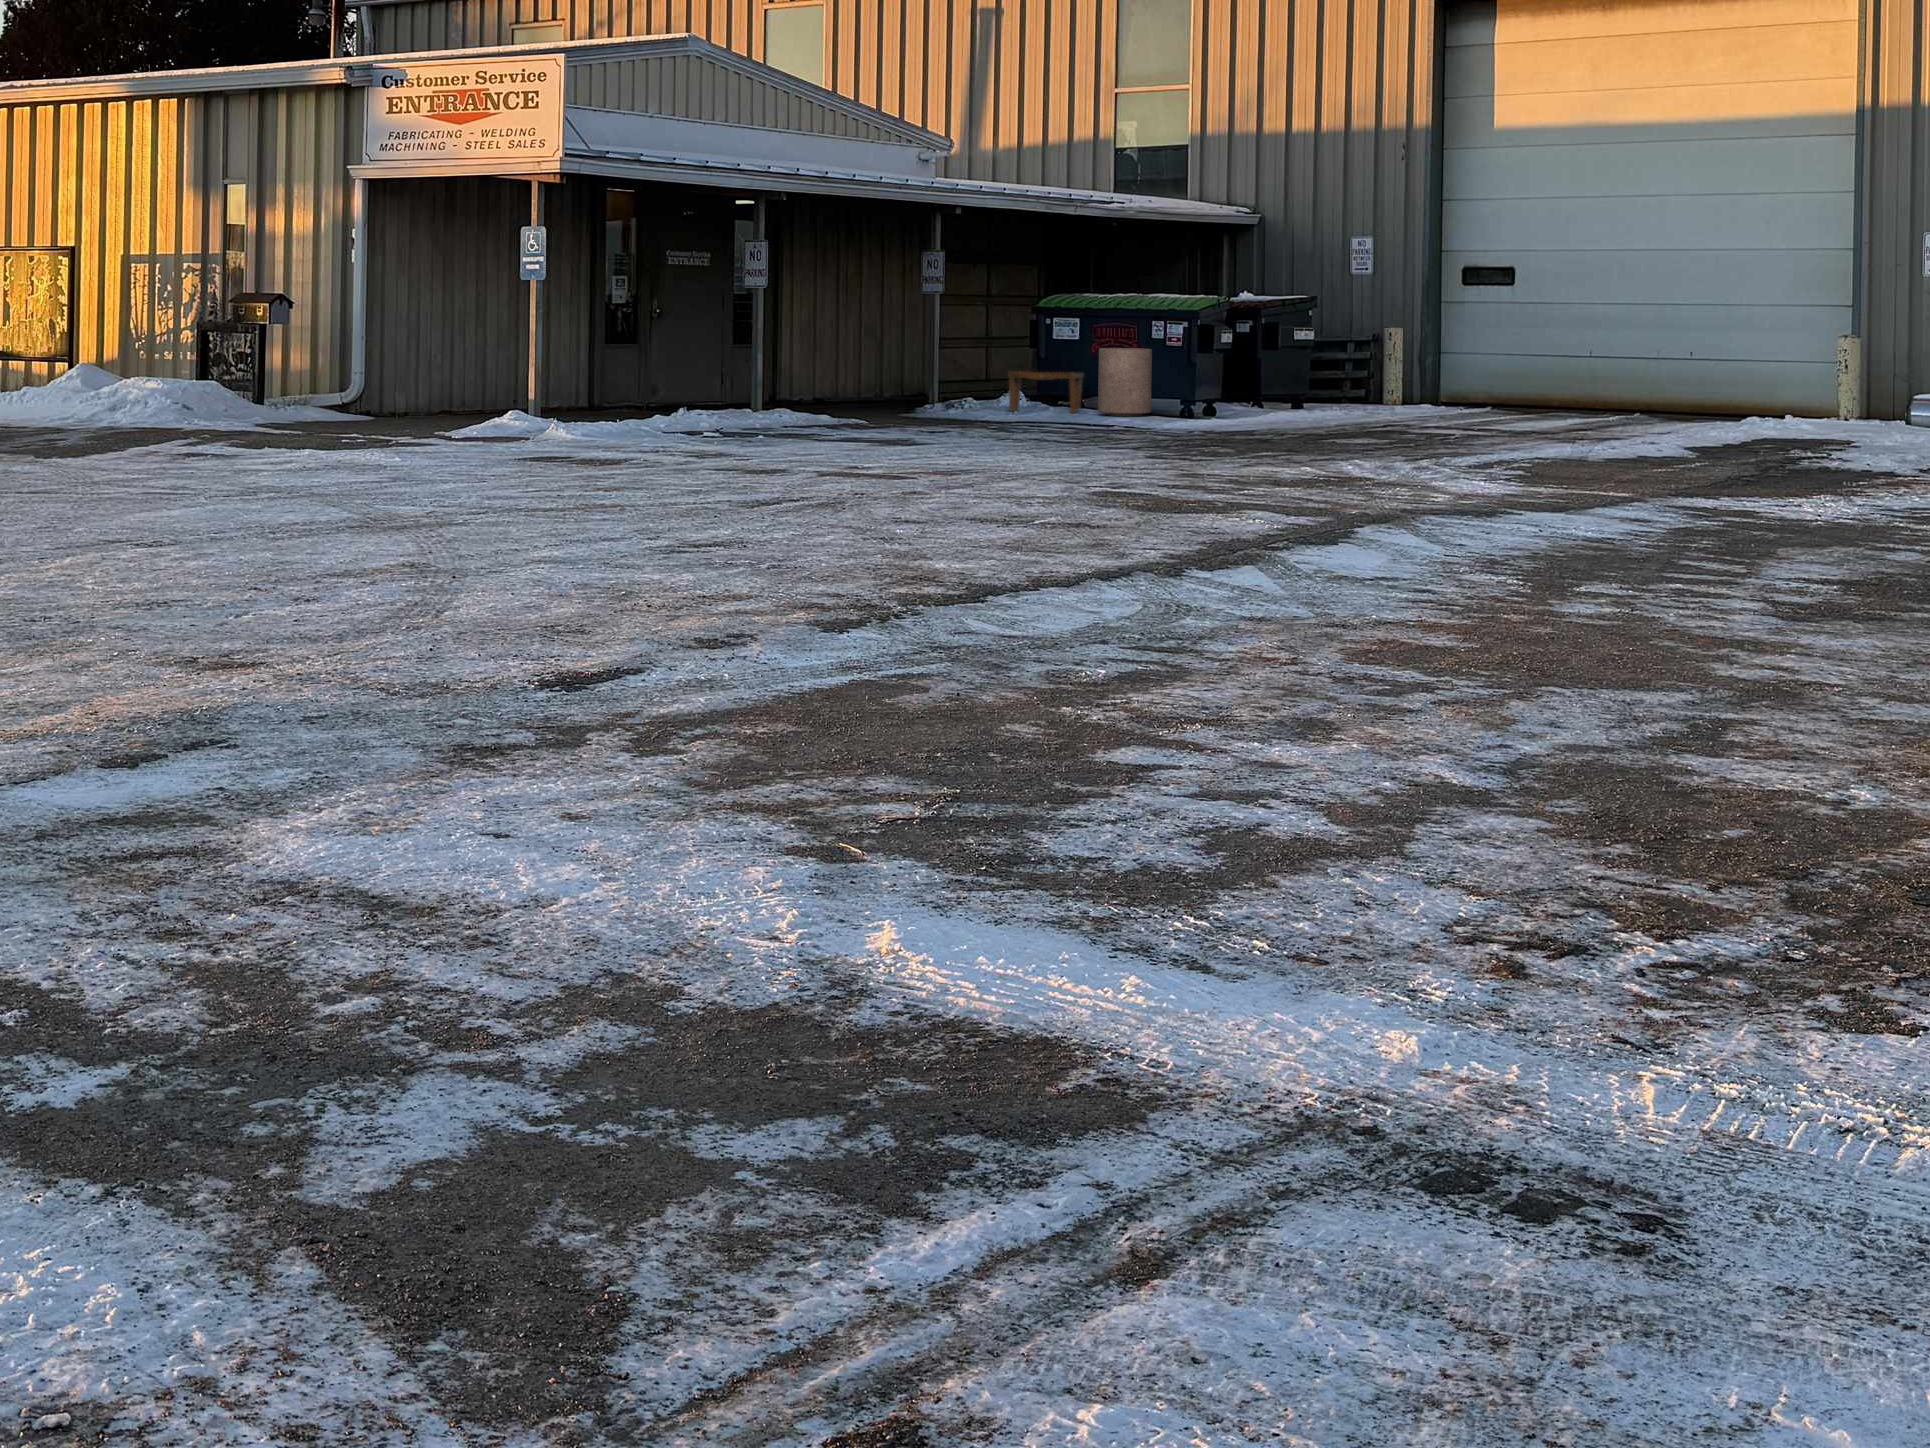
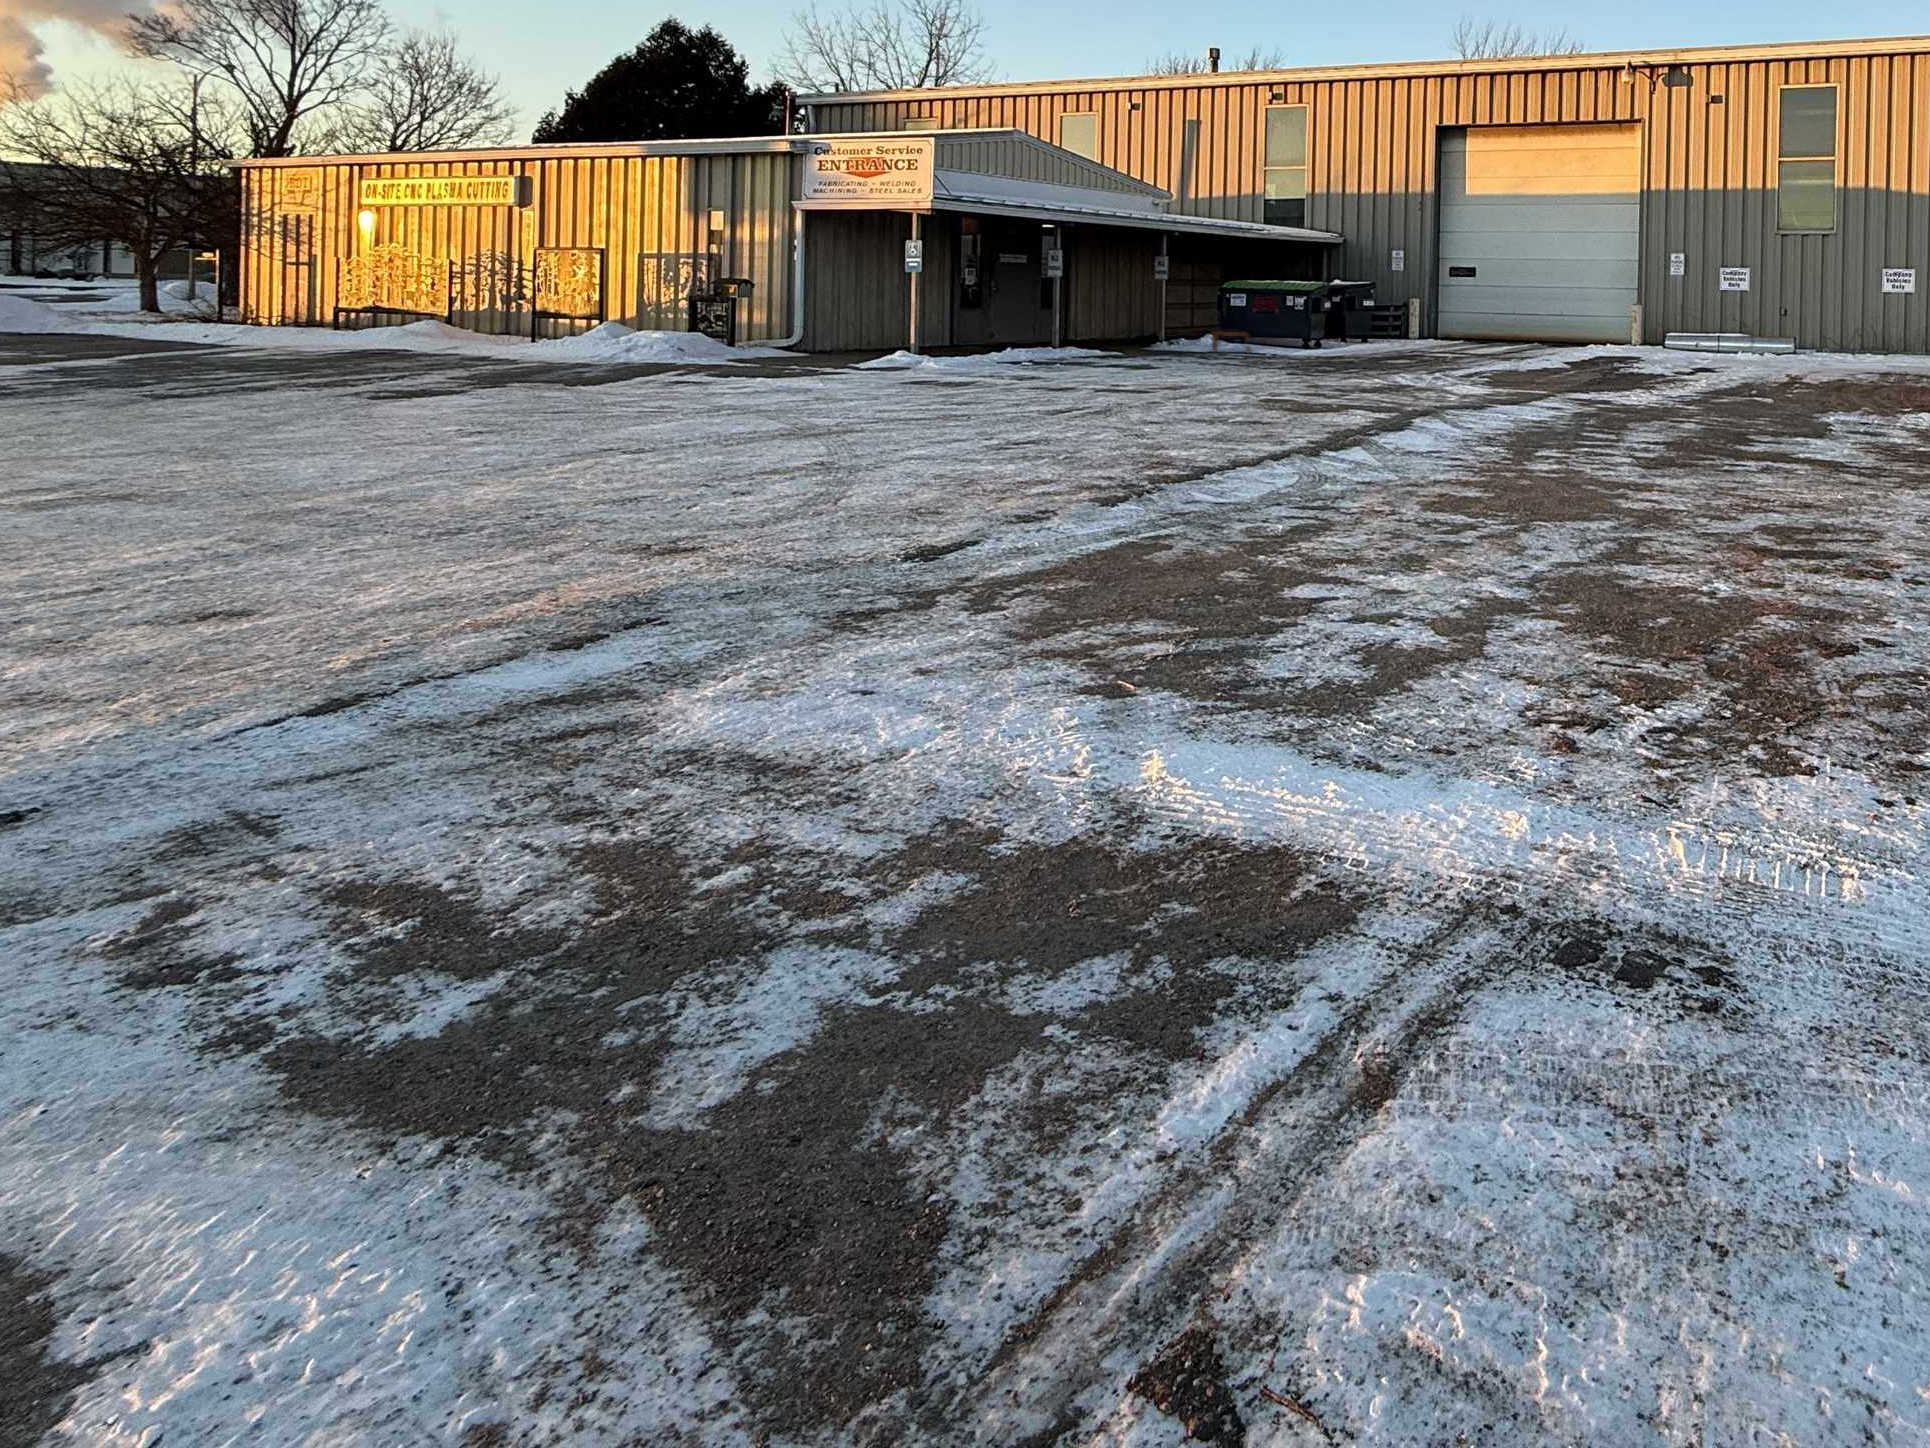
trash can: present [1098,348,1152,416] -> none [1261,320,1291,356]

